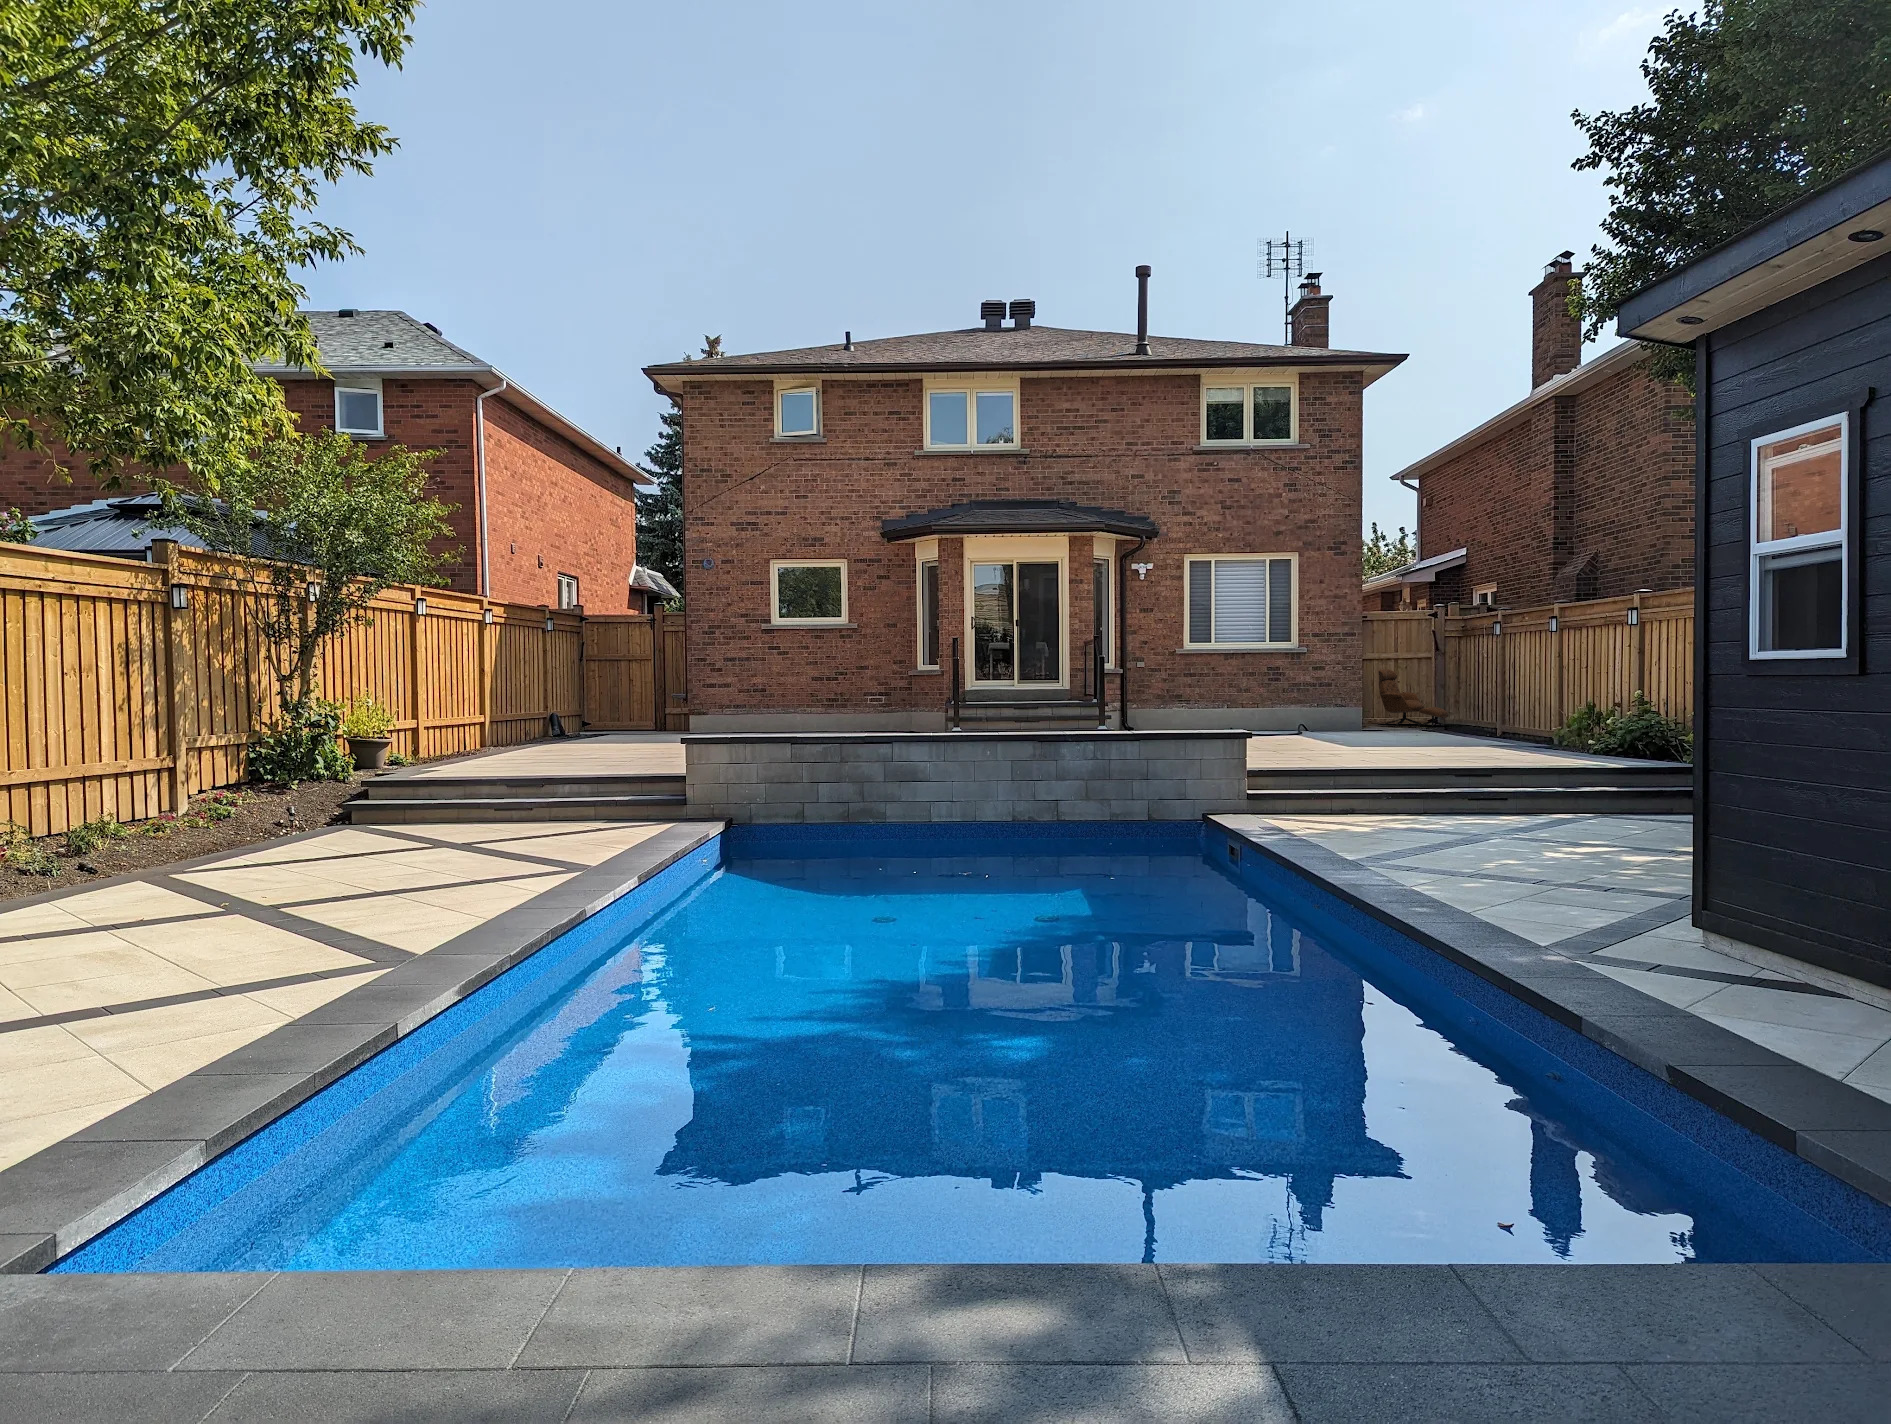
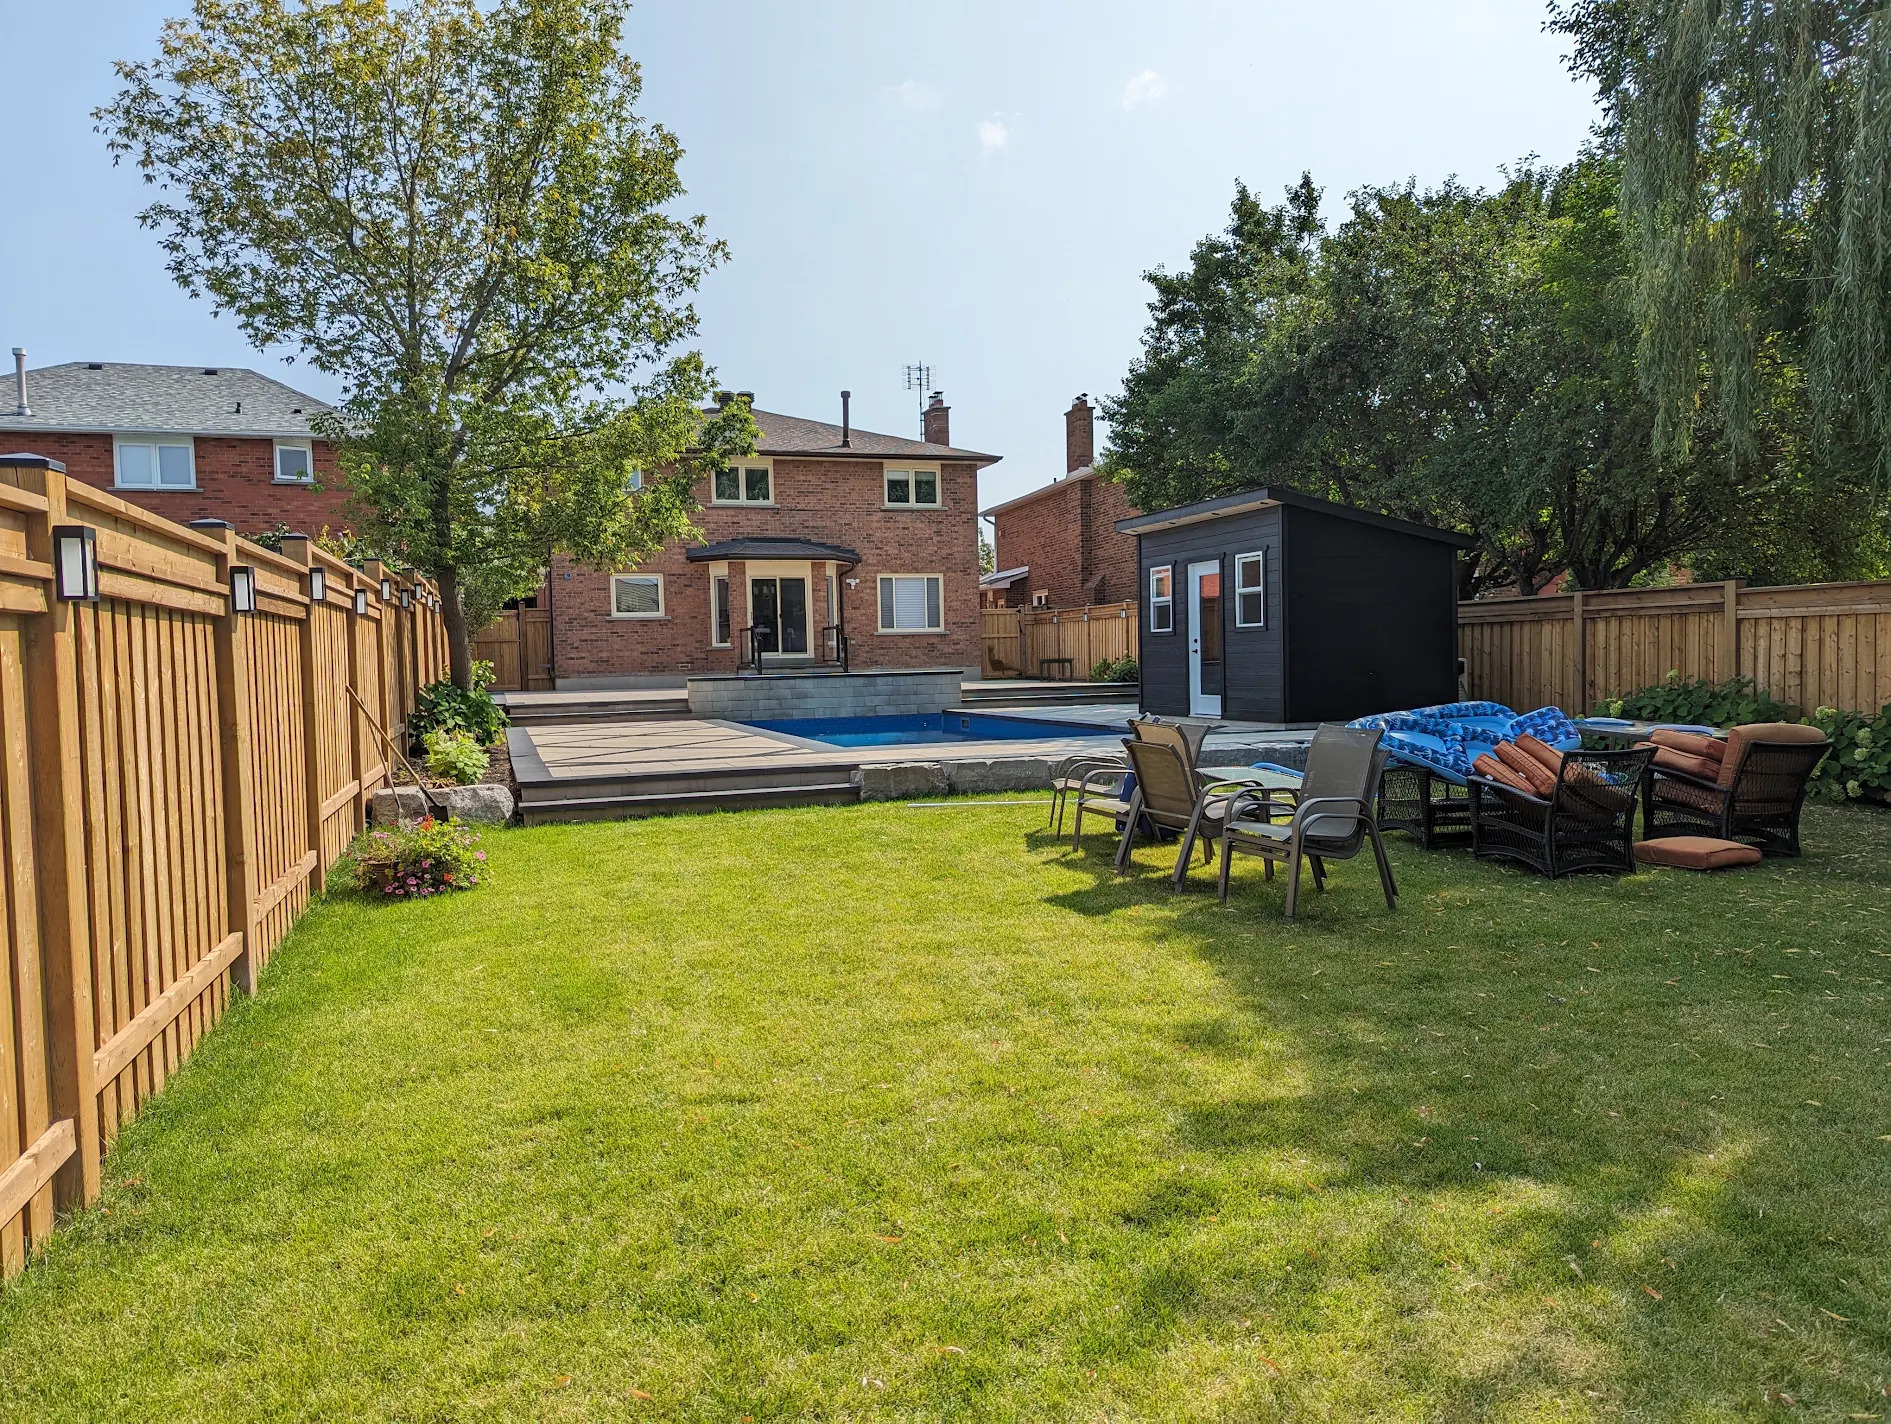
round table: none [1462,699,1537,740] -> present [1037,658,1075,682]

